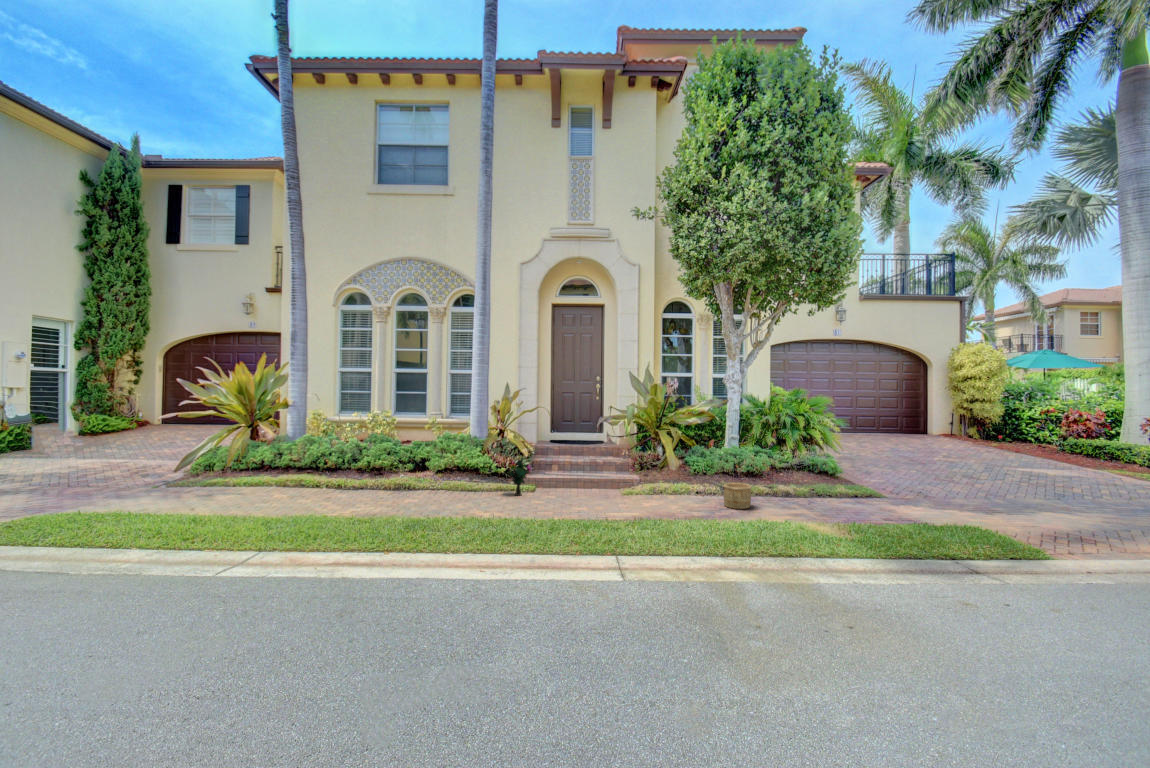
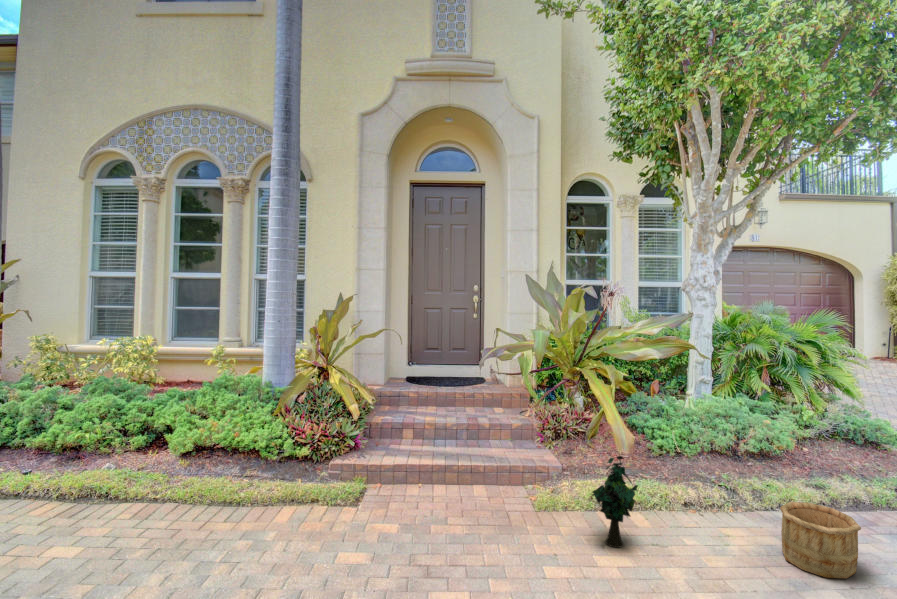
decorative plant: present [508,458,529,496] -> present [592,456,638,548]

